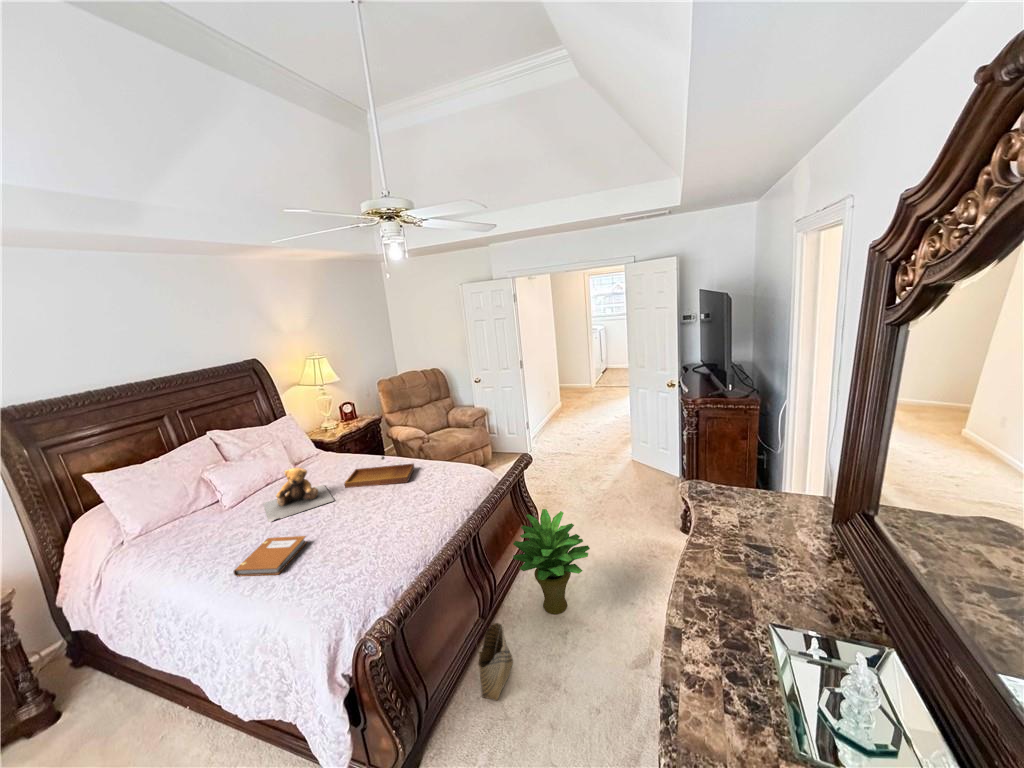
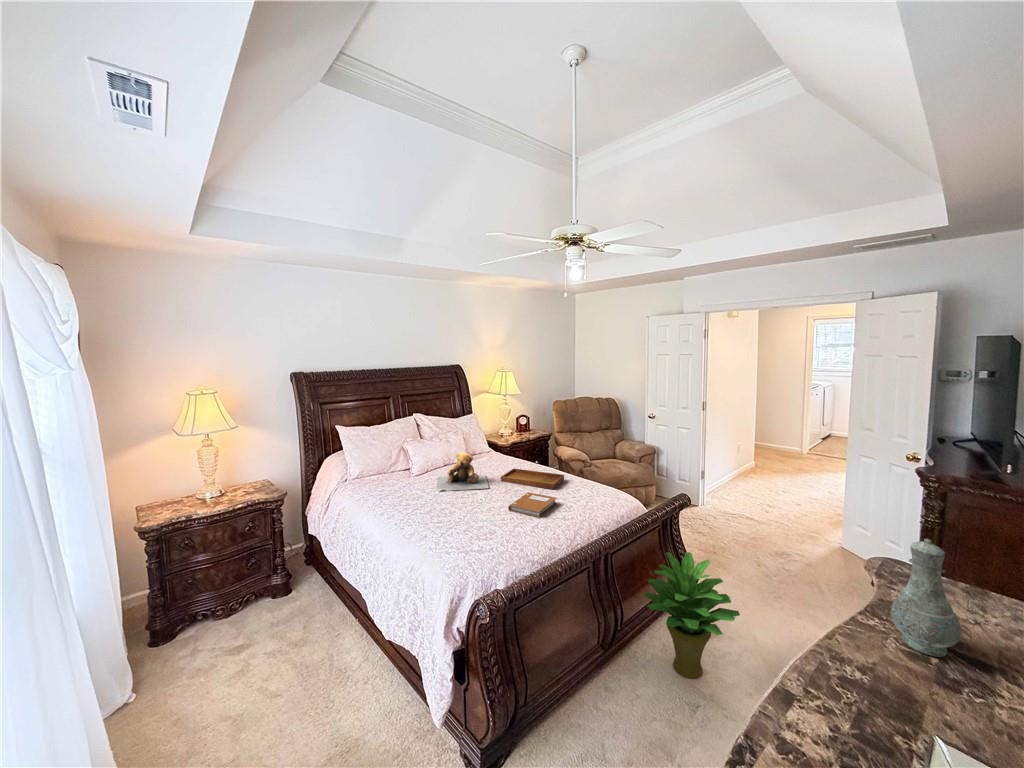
vase: none [713,474,755,555] -> present [890,539,961,657]
notebook: present [234,536,307,576] -> present [508,493,556,518]
woven basket: present [473,617,513,701] -> none [581,635,623,732]

